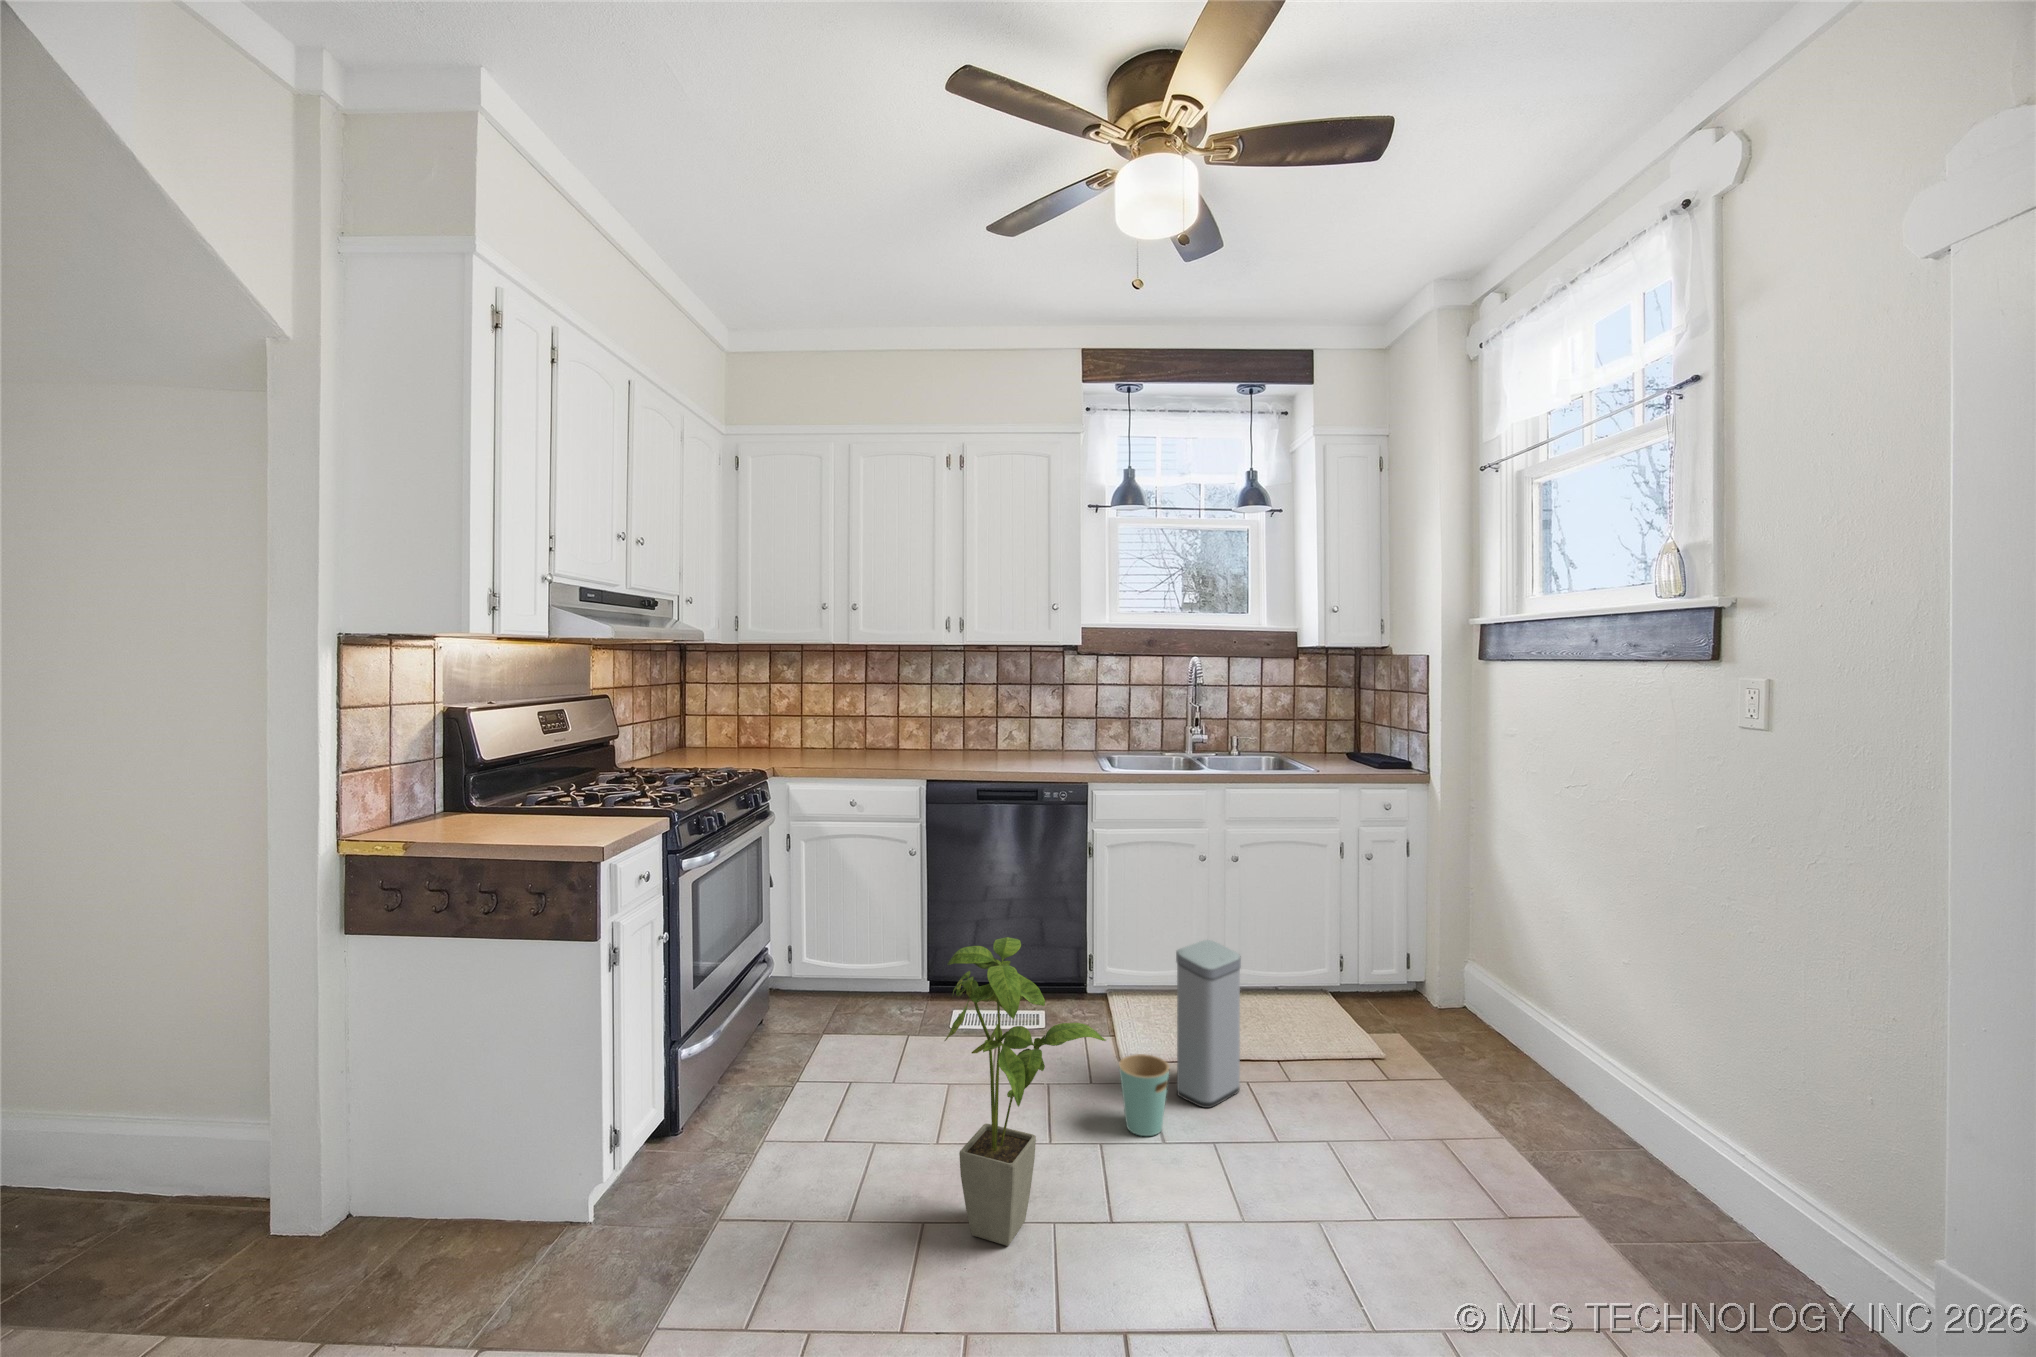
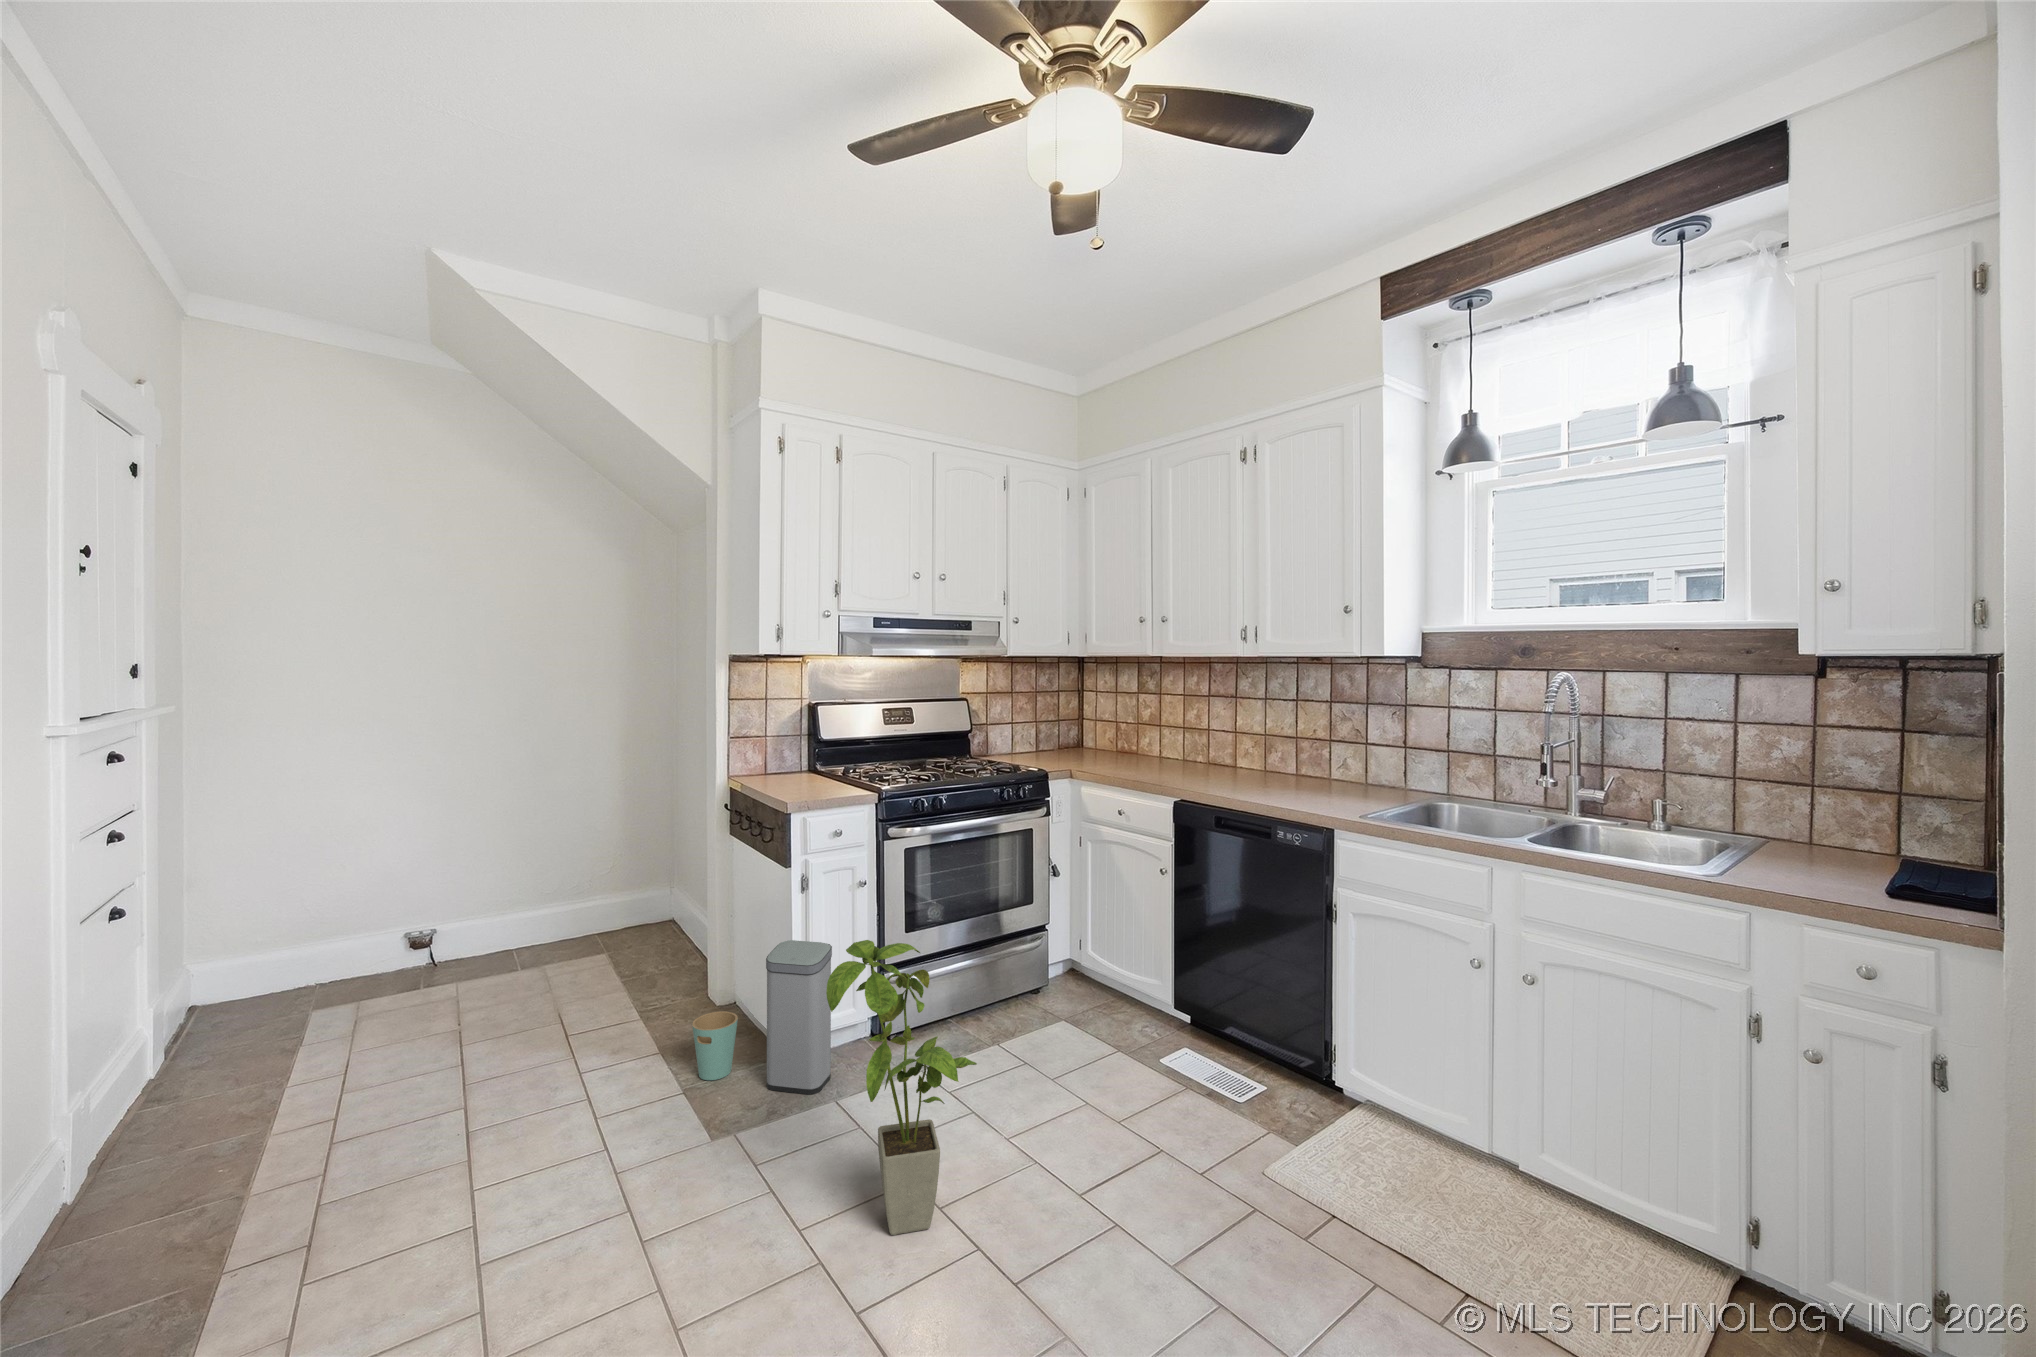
trash can: present [1119,940,1241,1136] -> present [692,940,832,1094]

